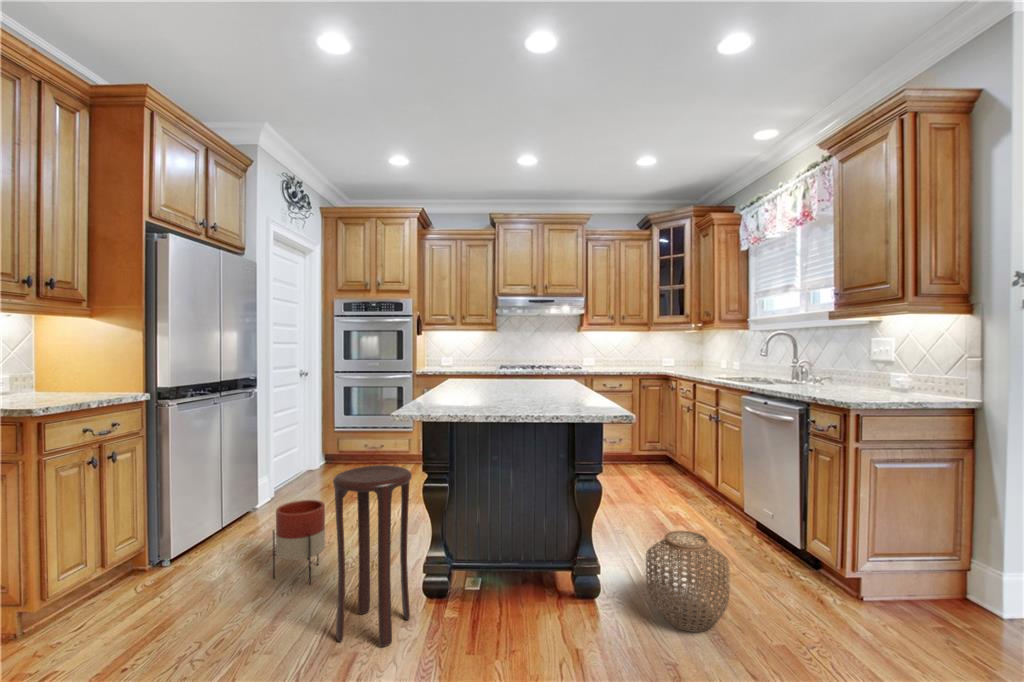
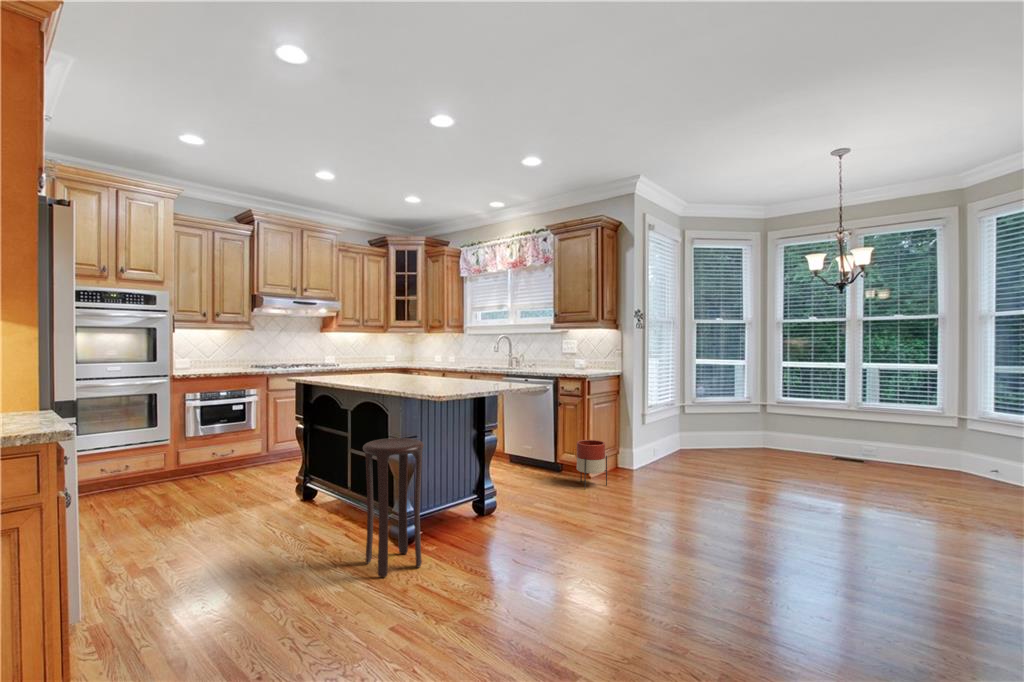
planter: present [273,500,325,585] -> present [577,440,607,489]
woven basket: present [646,531,730,632] -> none [520,454,565,508]

